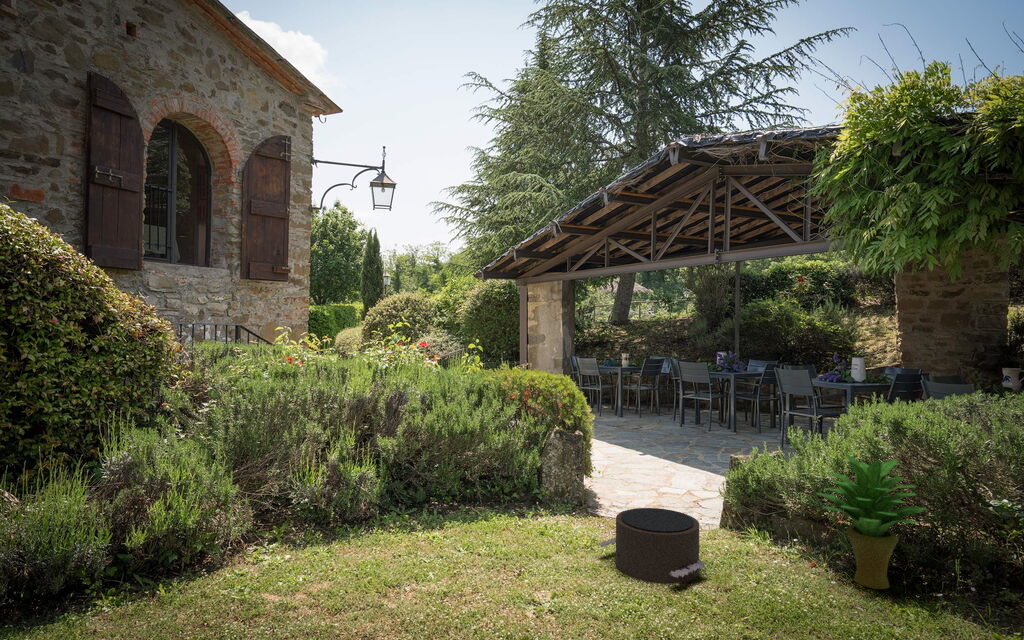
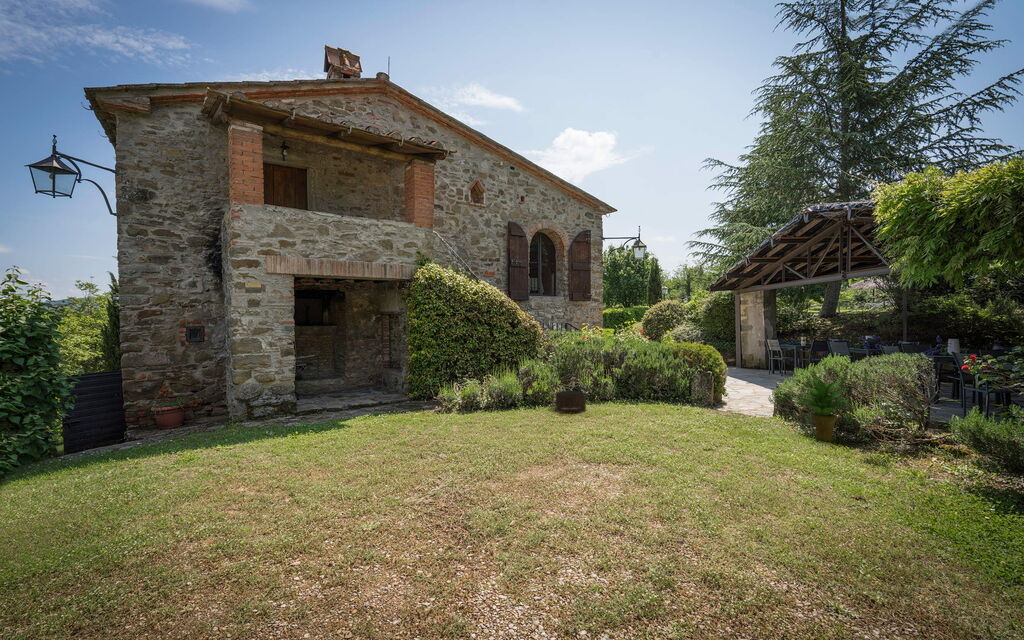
pouf: present [599,508,708,583] -> present [556,391,586,413]

